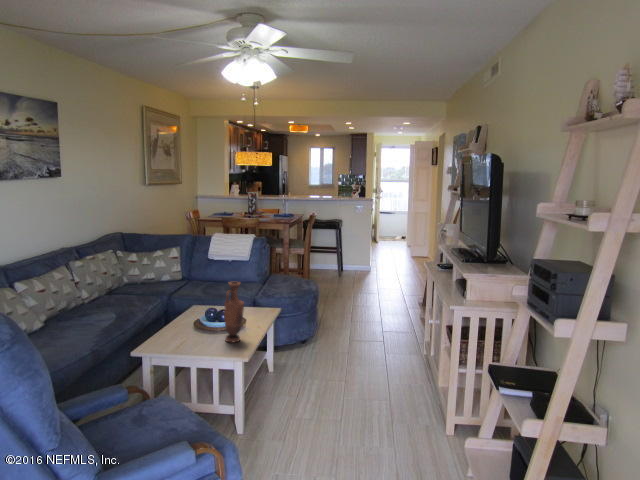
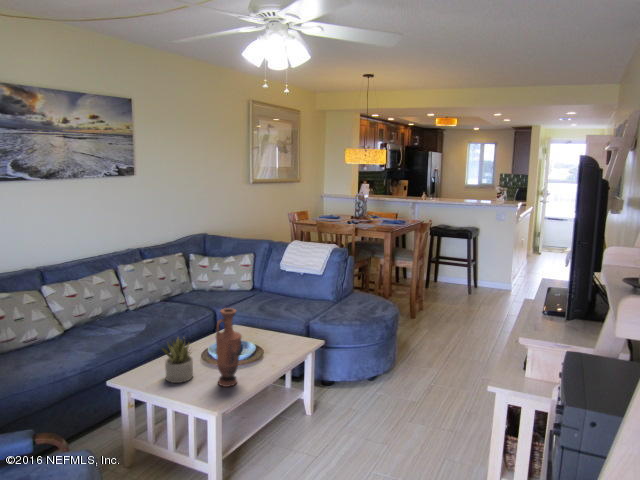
succulent plant: none [178,307,202,345] -> present [162,338,193,383]

